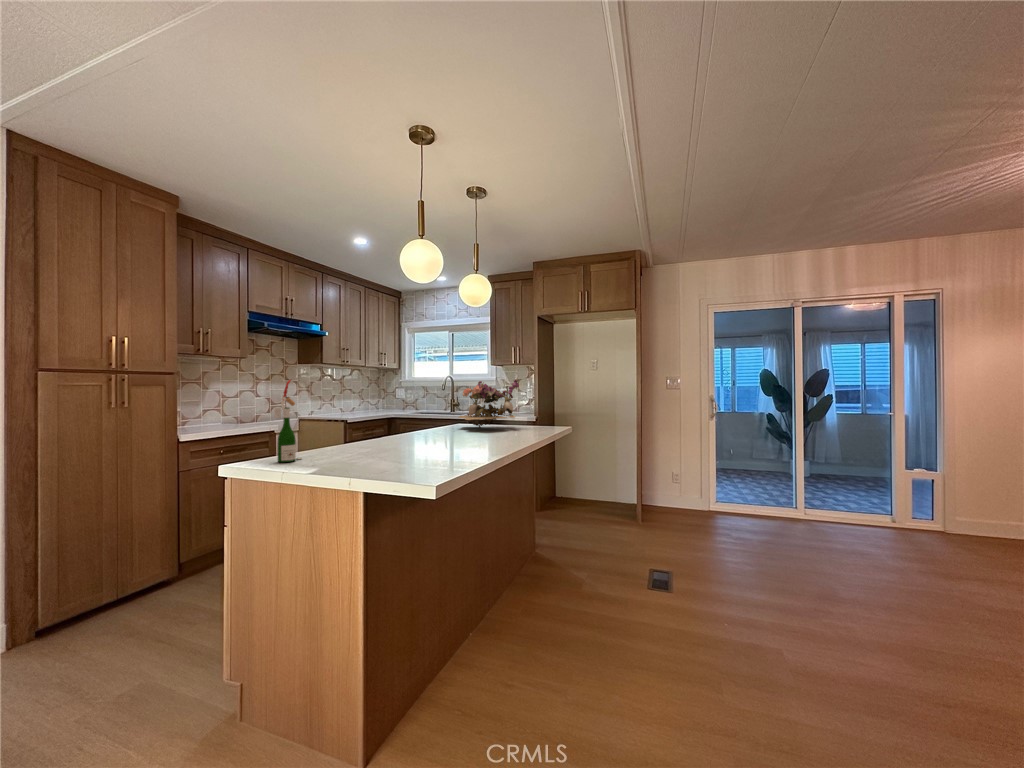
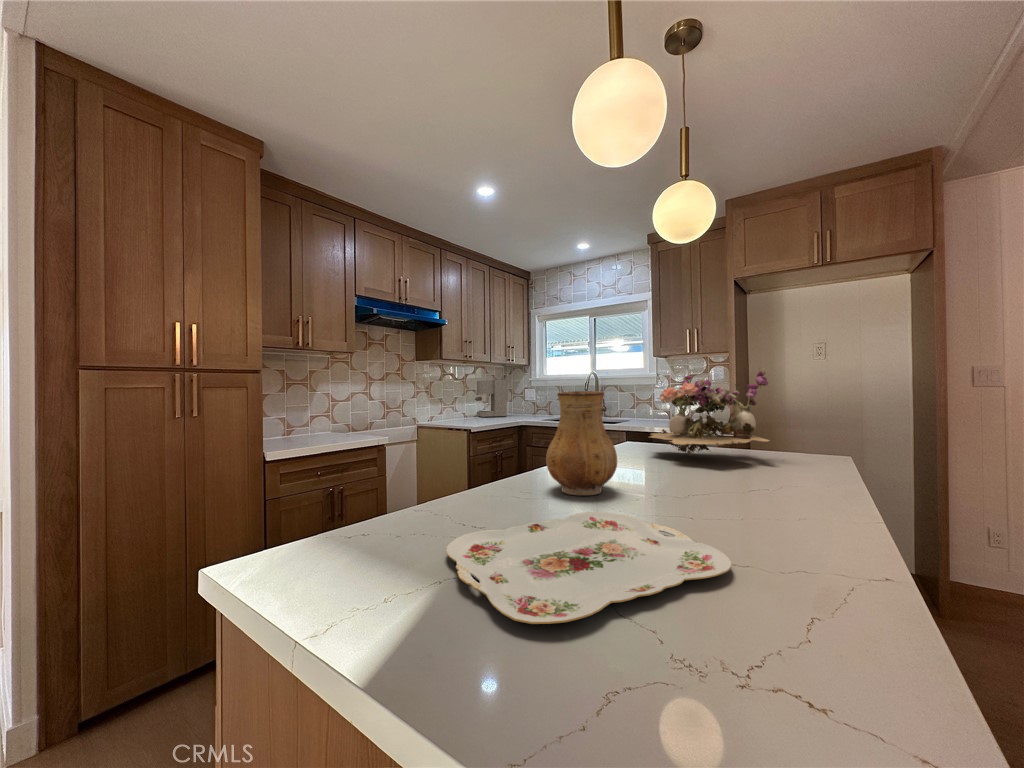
wine bottle: present [274,380,302,462] -> none [327,371,389,567]
coffee maker: none [342,381,379,412] -> present [475,380,507,417]
ceramic pitcher: none [385,389,422,443] -> present [546,391,617,495]
serving tray: none [329,445,444,465] -> present [446,512,732,624]

